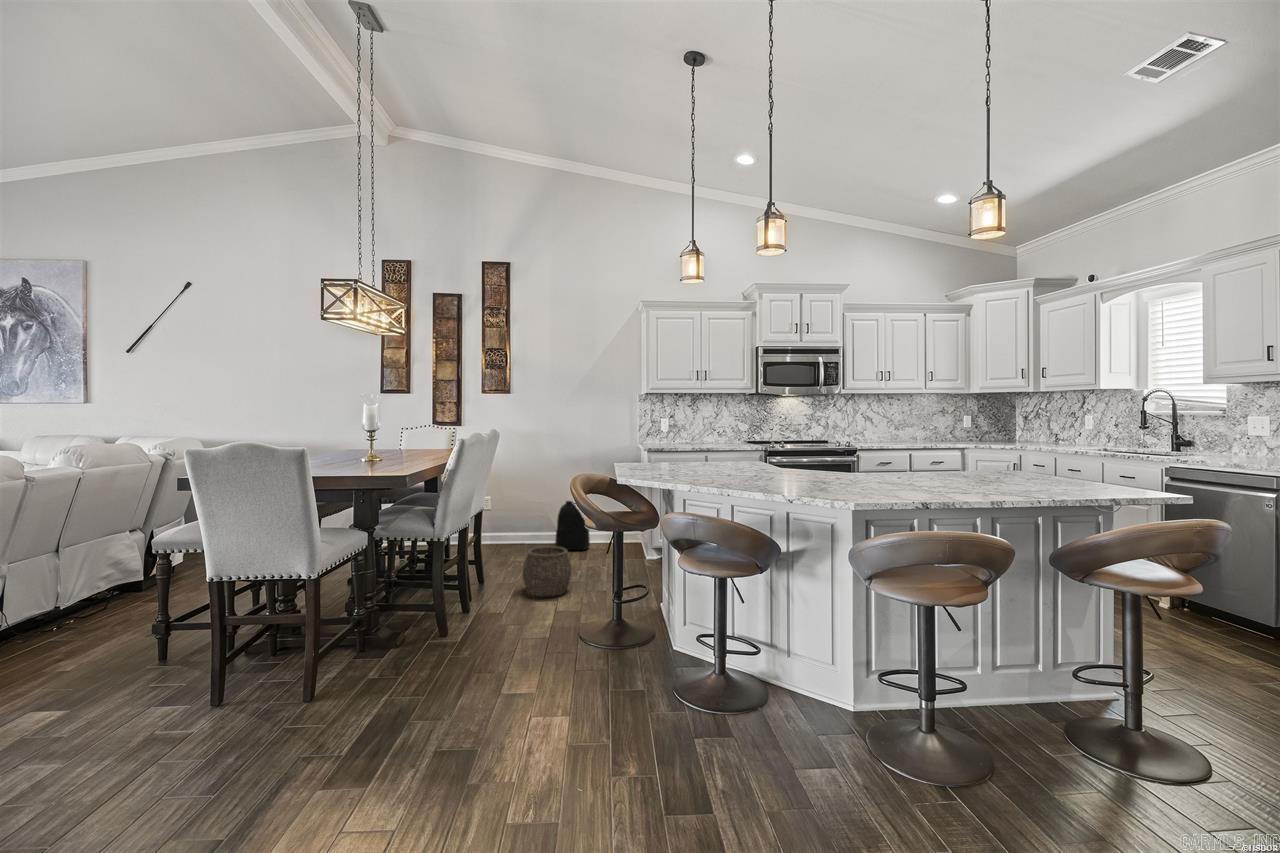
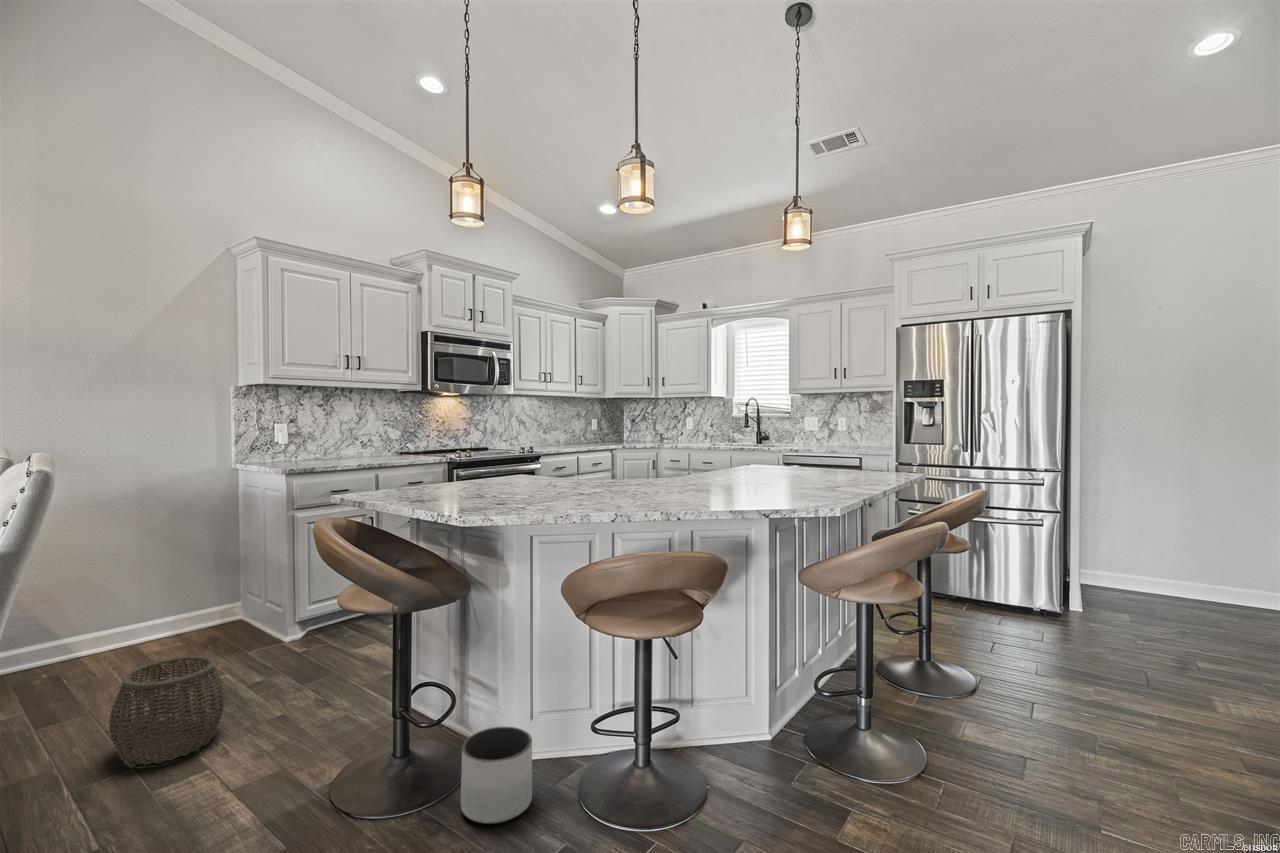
backpack: present [555,501,590,550] -> none [77,567,159,663]
planter: none [610,619,655,674] -> present [461,727,532,824]

